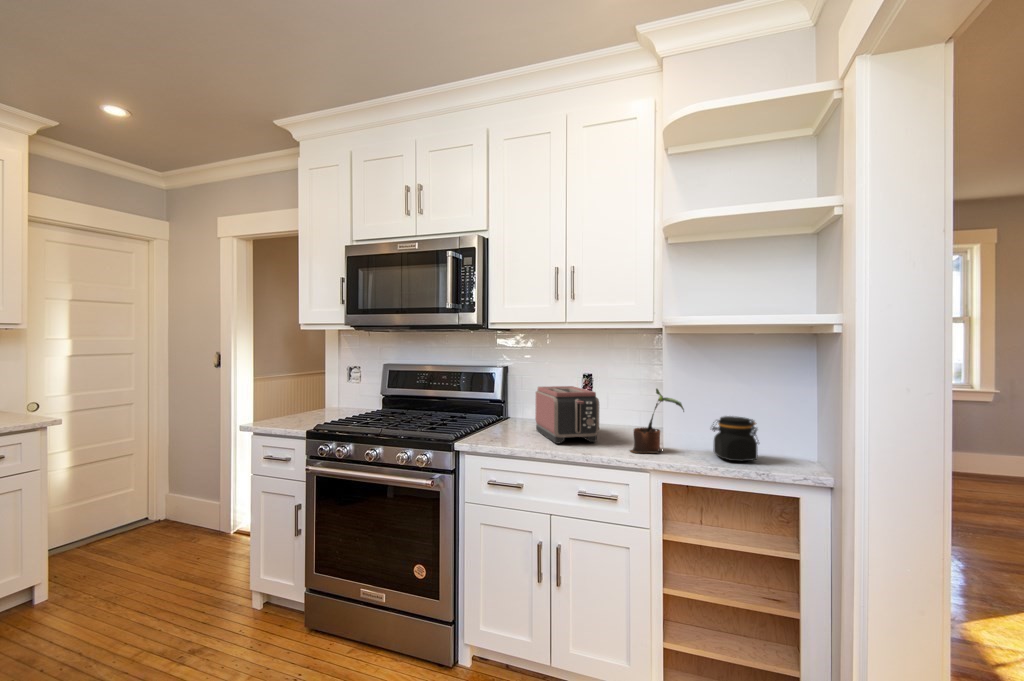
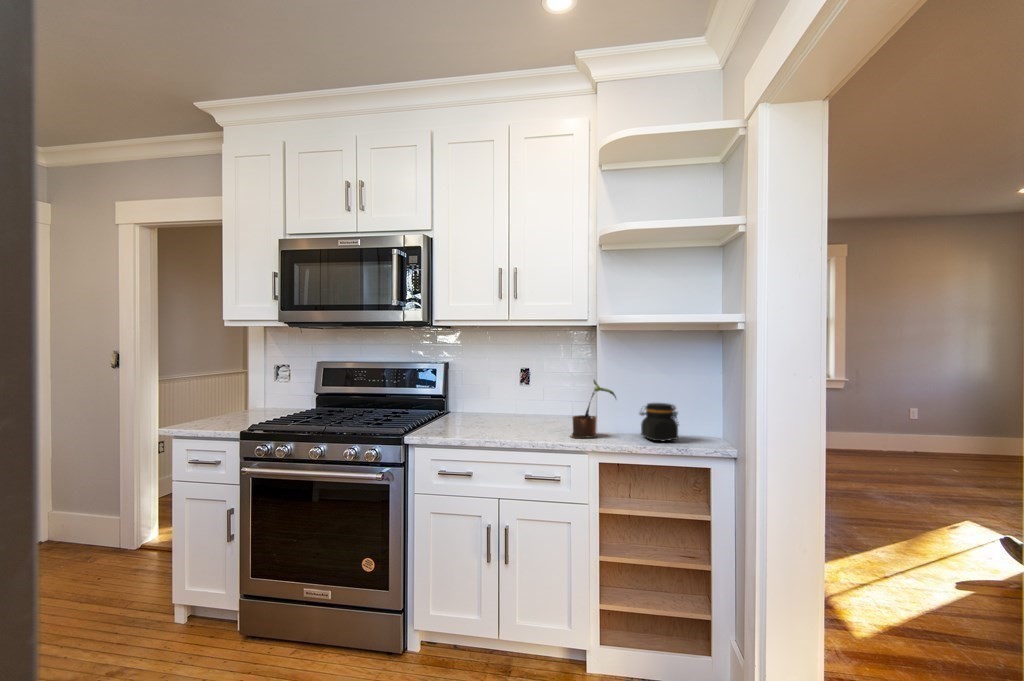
toaster: present [535,386,599,444] -> none [478,380,541,433]

